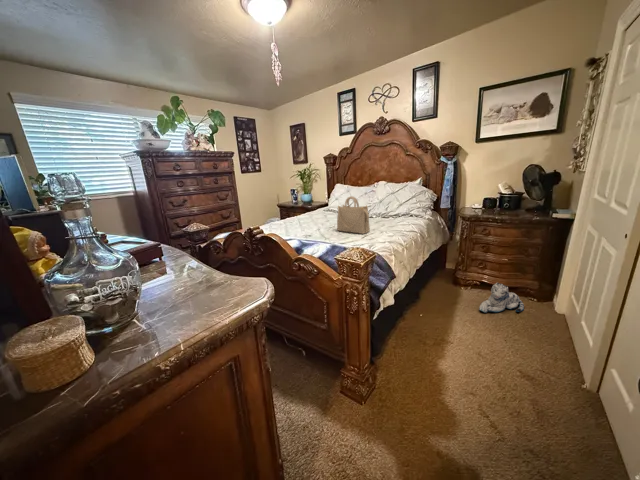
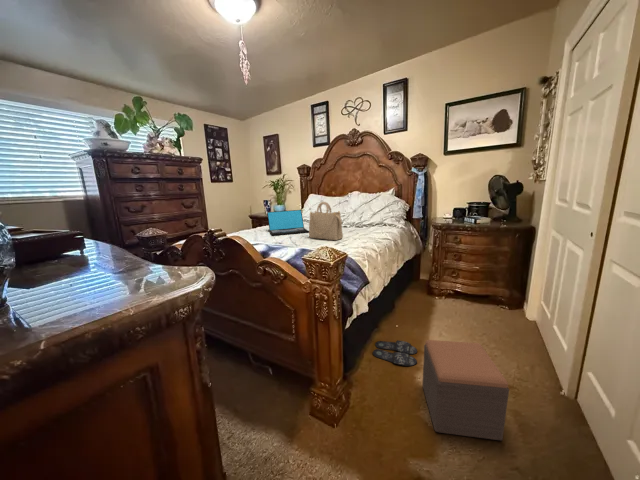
laptop: none [296,202,337,228] -> present [267,210,309,236]
plush toy: present [479,283,524,313] -> none [453,290,496,321]
slippers: none [397,329,441,354] -> present [373,340,417,366]
footstool: none [444,331,526,424] -> present [422,340,509,440]

